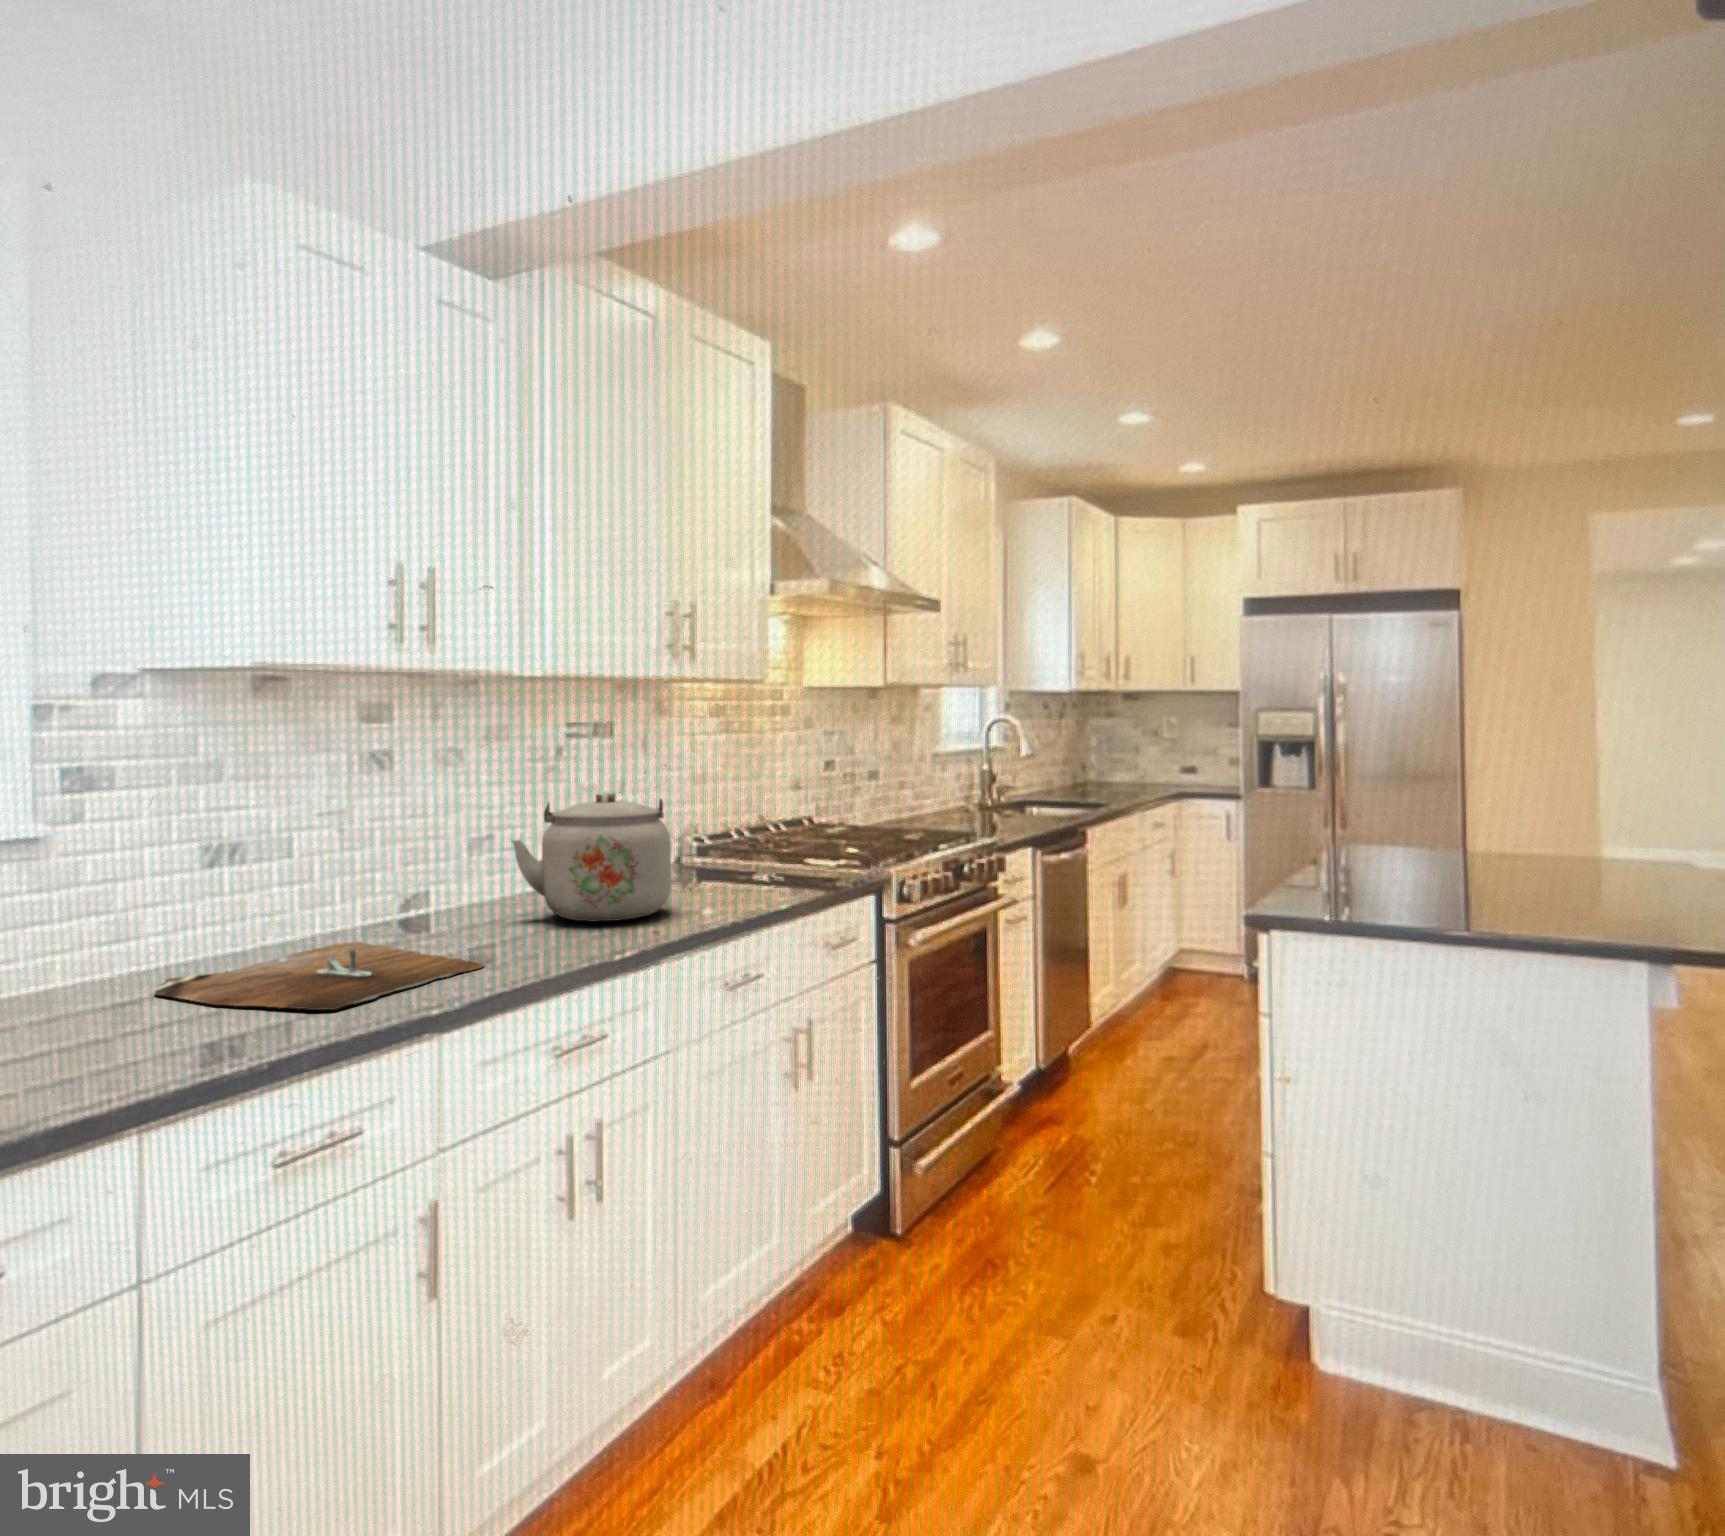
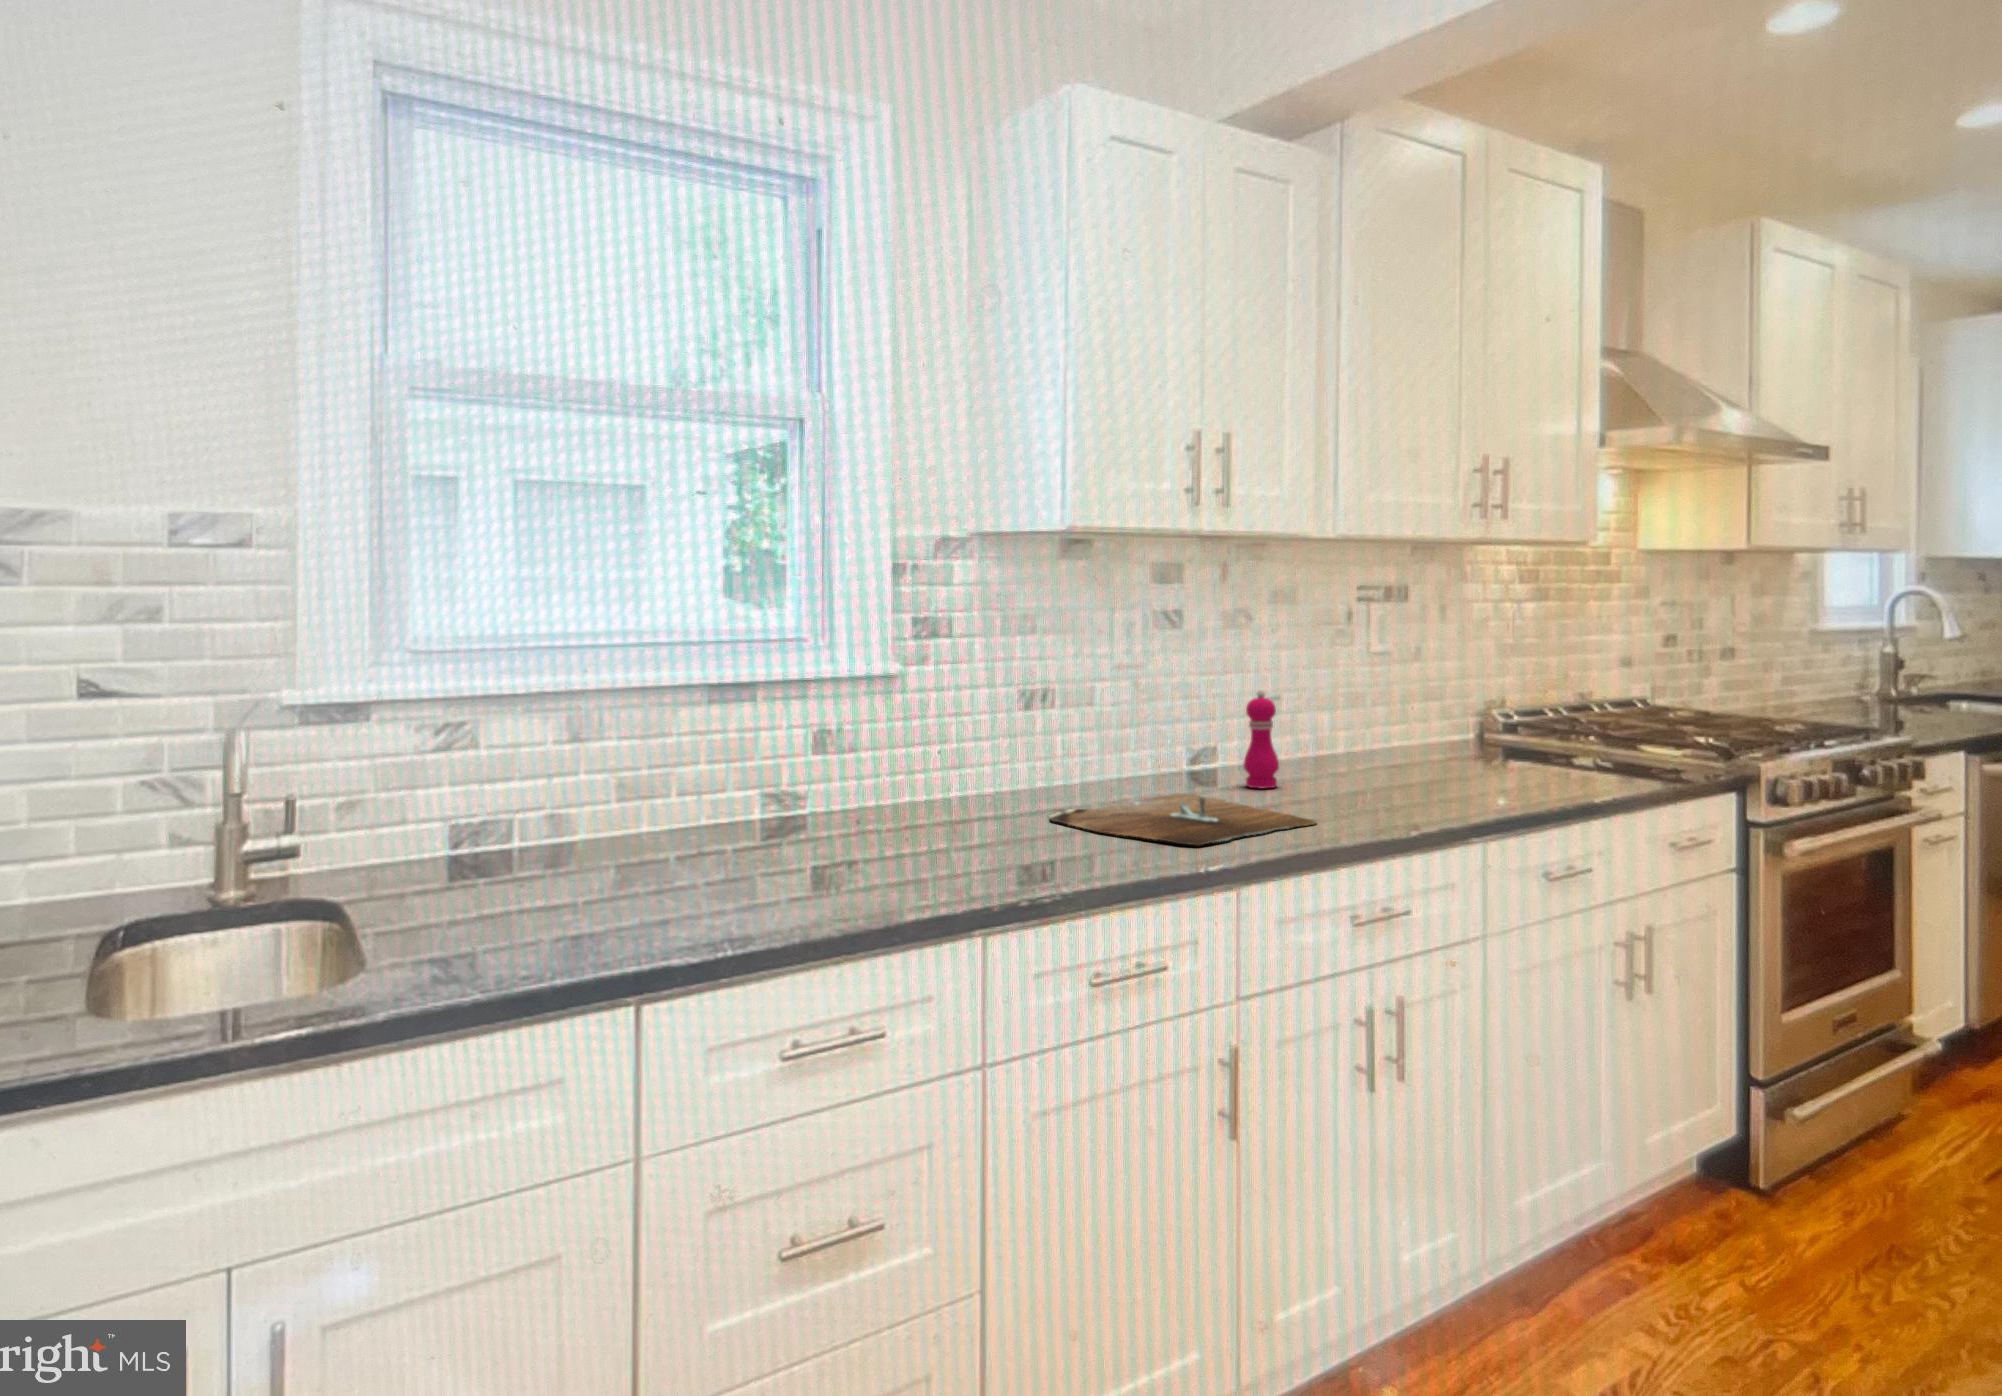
kettle: present [512,792,671,922] -> none [1329,664,1495,793]
pepper mill: none [420,823,459,929] -> present [1244,690,1279,788]

